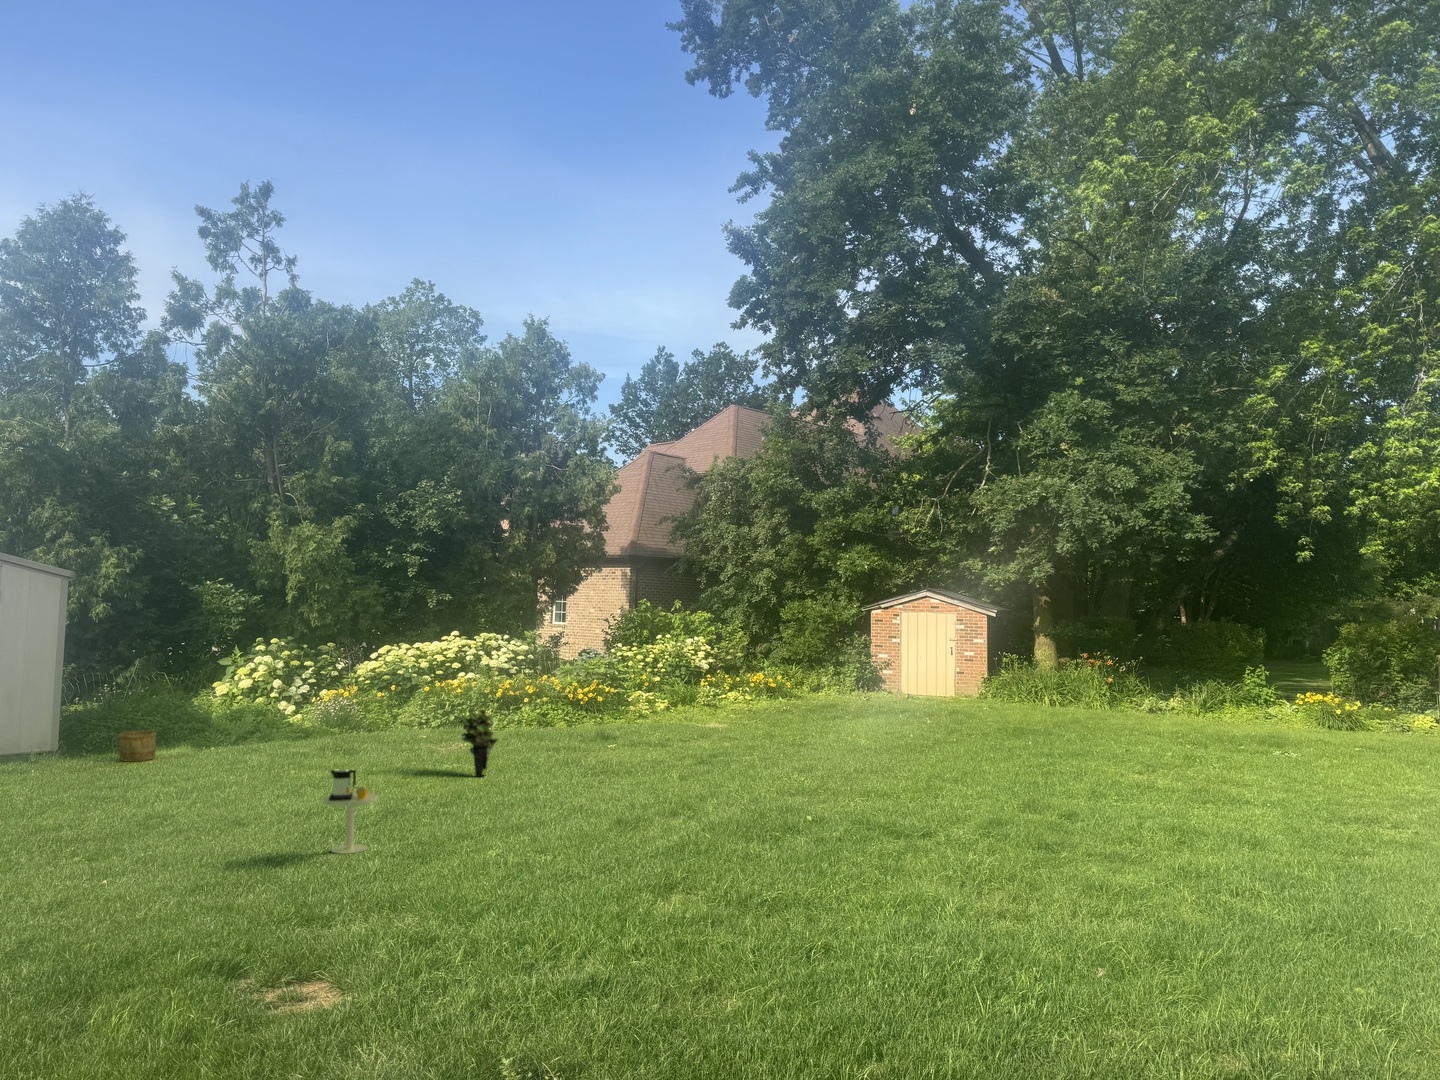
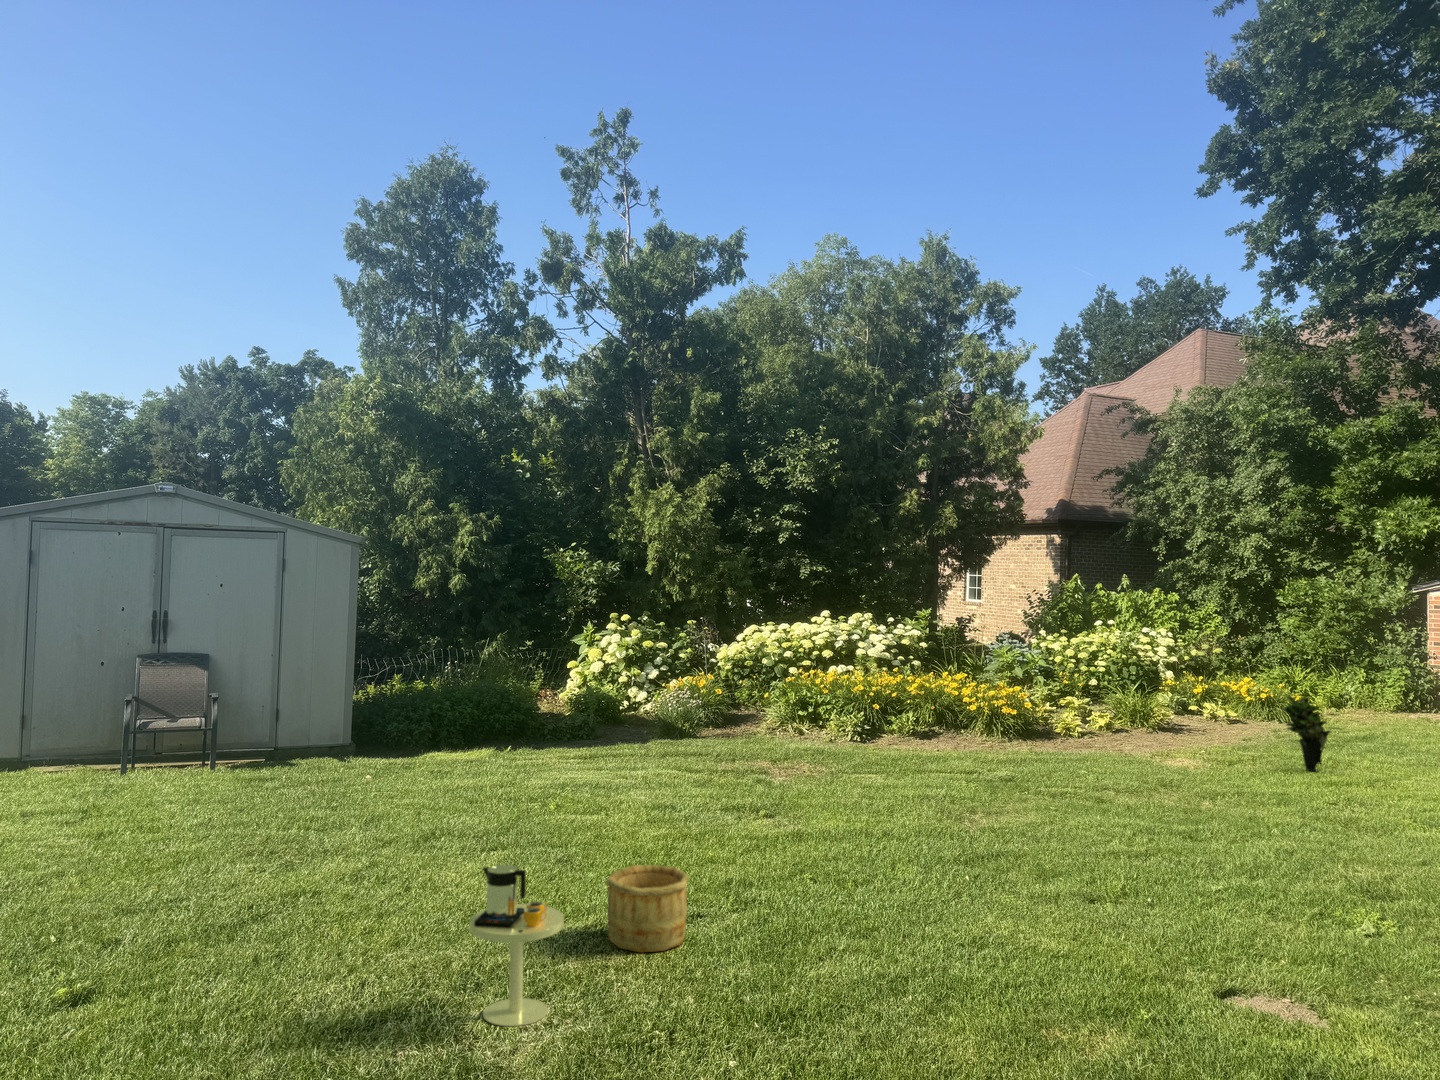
potted plant: present [460,707,498,777] -> present [1283,695,1330,771]
wooden bucket: present [118,730,157,762] -> present [606,865,689,952]

